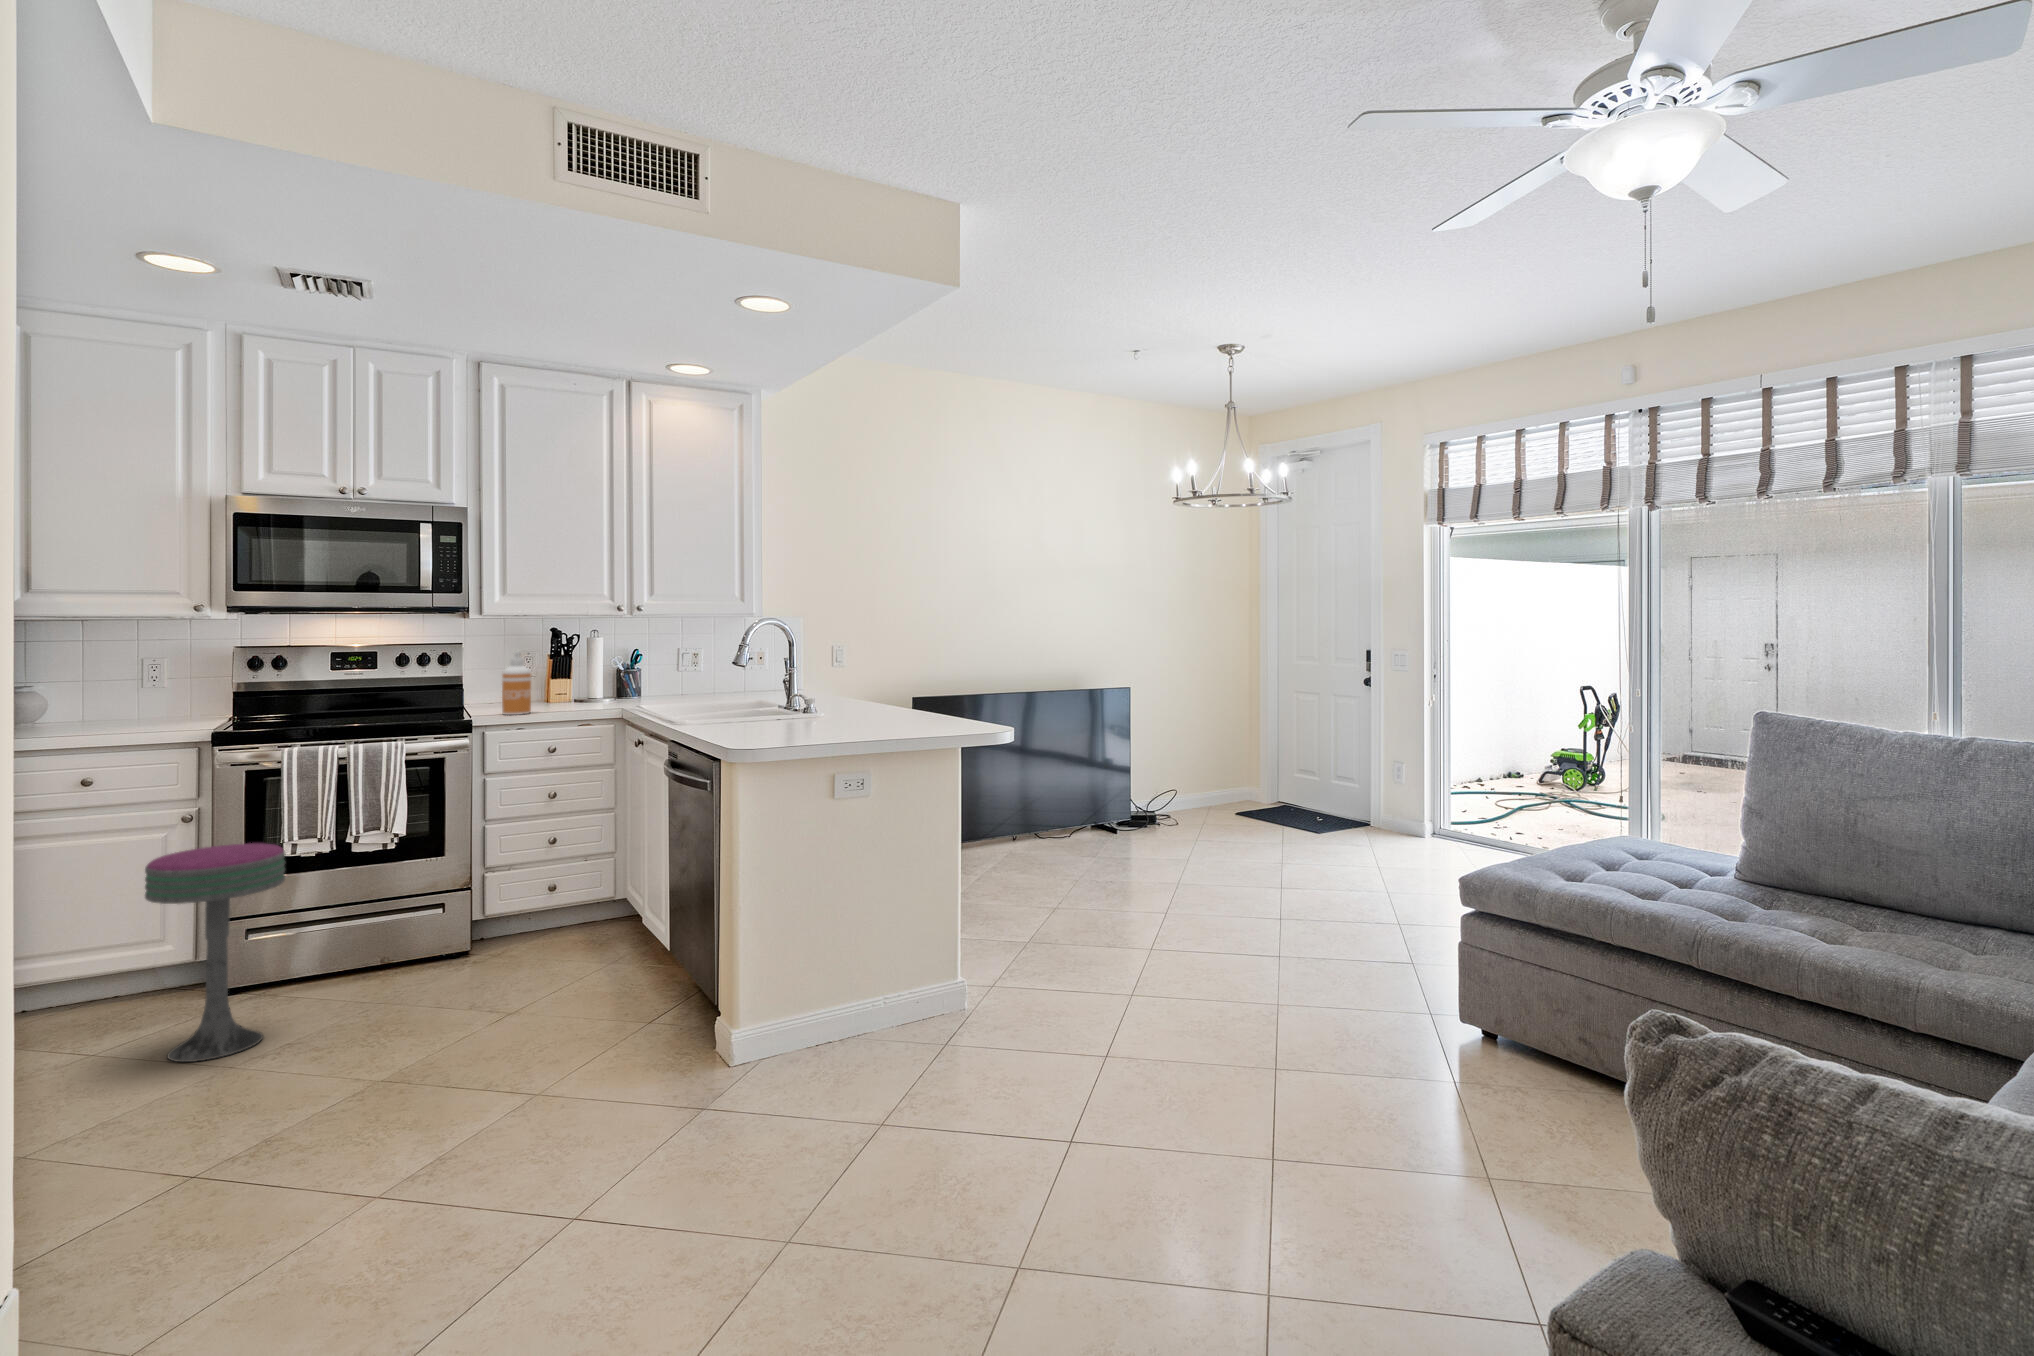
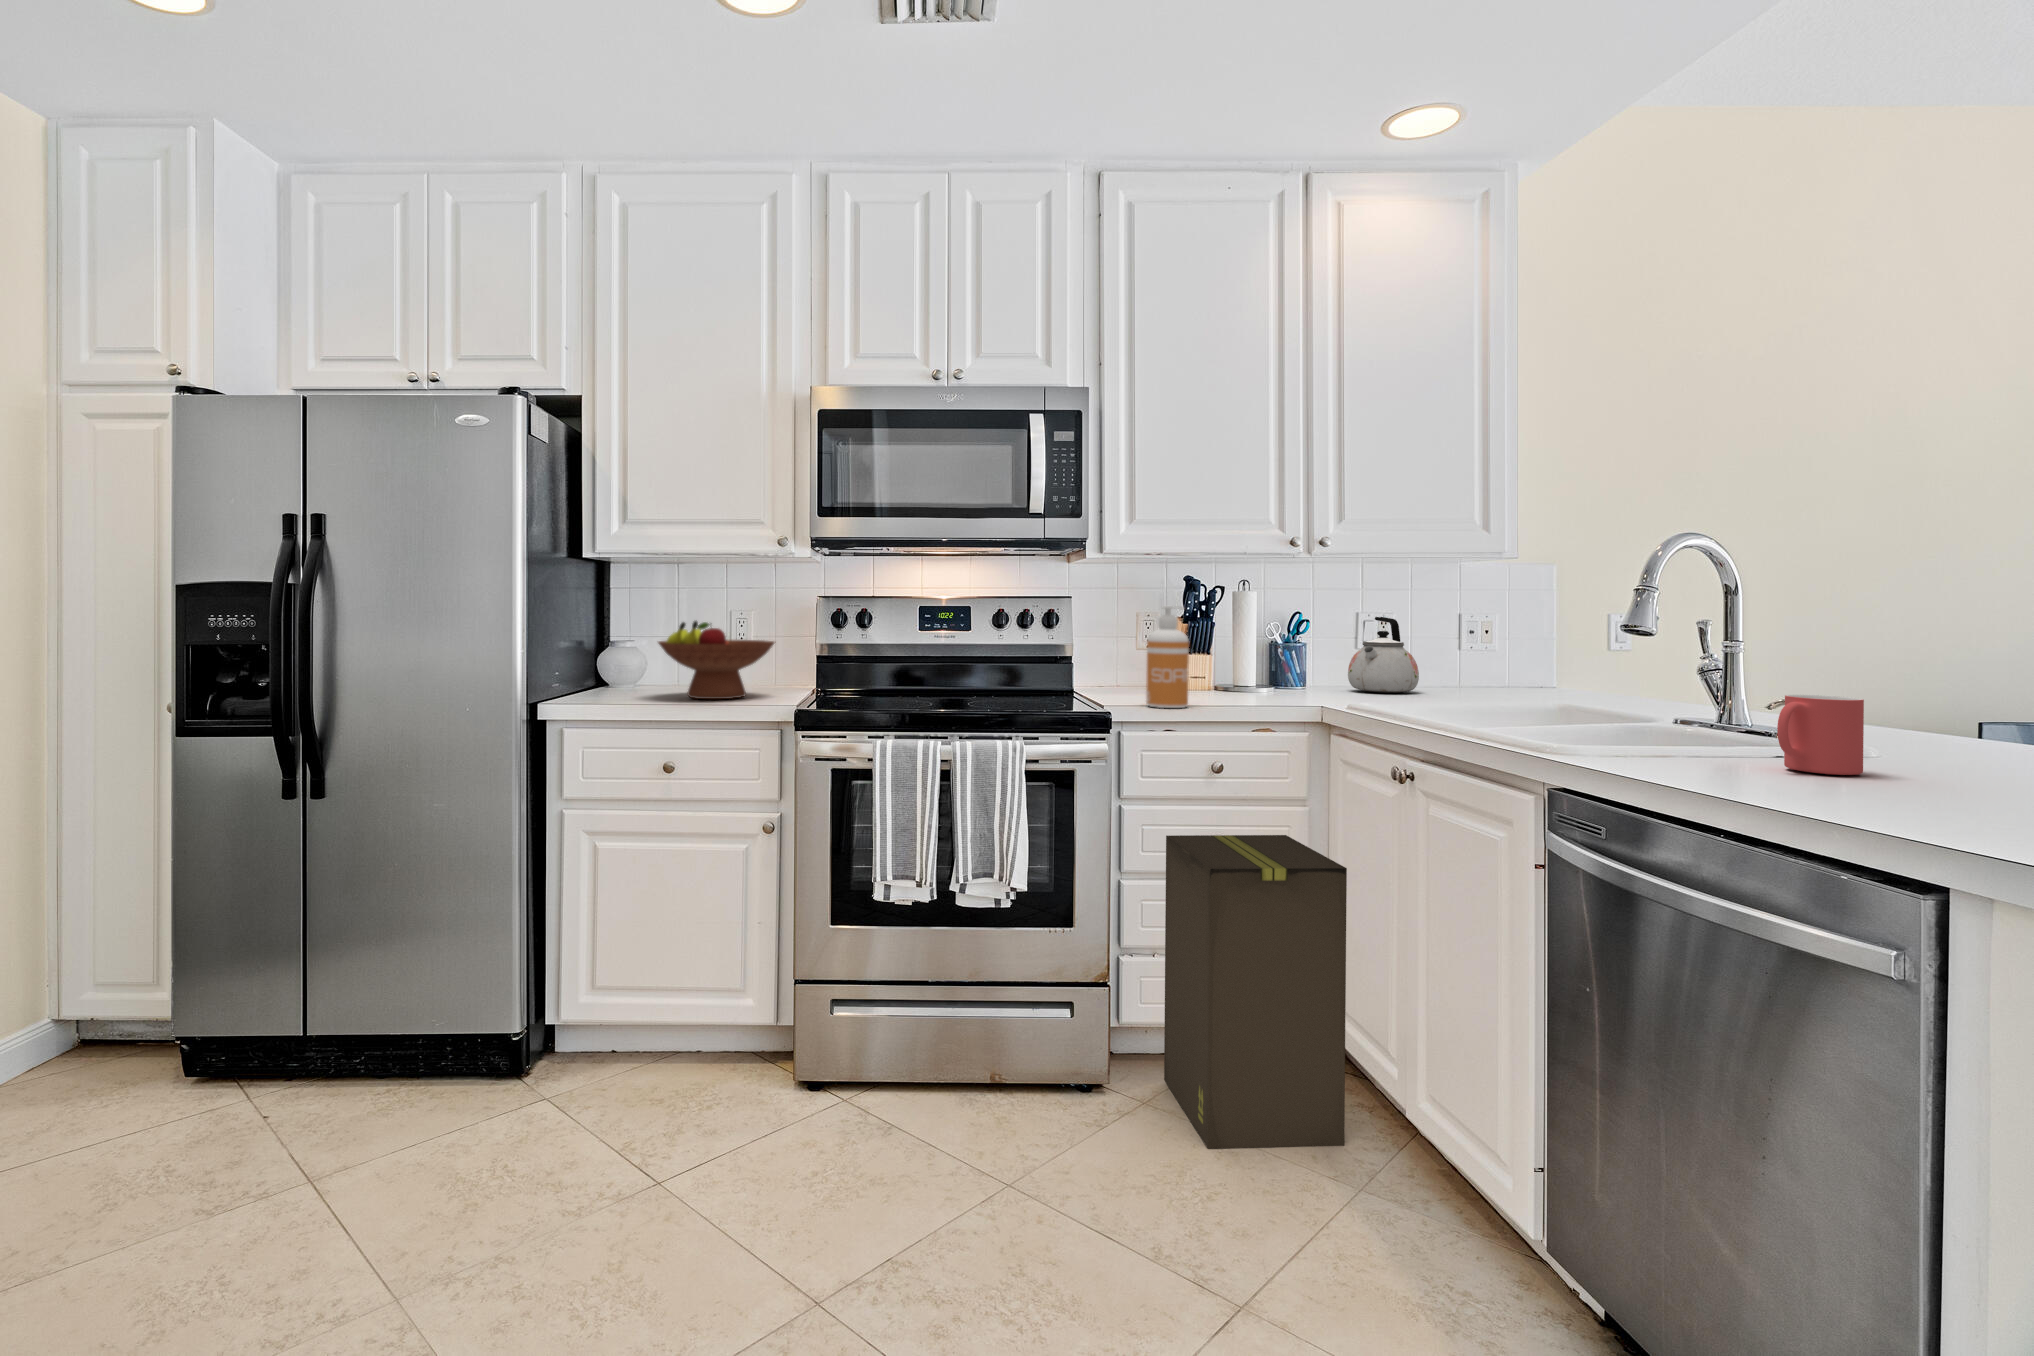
kettle: none [668,651,711,698] -> present [1348,617,1419,693]
fruit bowl: none [69,670,192,730] -> present [658,621,776,699]
mug: none [745,692,779,723] -> present [1777,695,1864,775]
cardboard box: none [513,786,612,964] -> present [1164,835,1347,1148]
bar stool: present [145,843,285,1062] -> none [710,898,889,1288]

